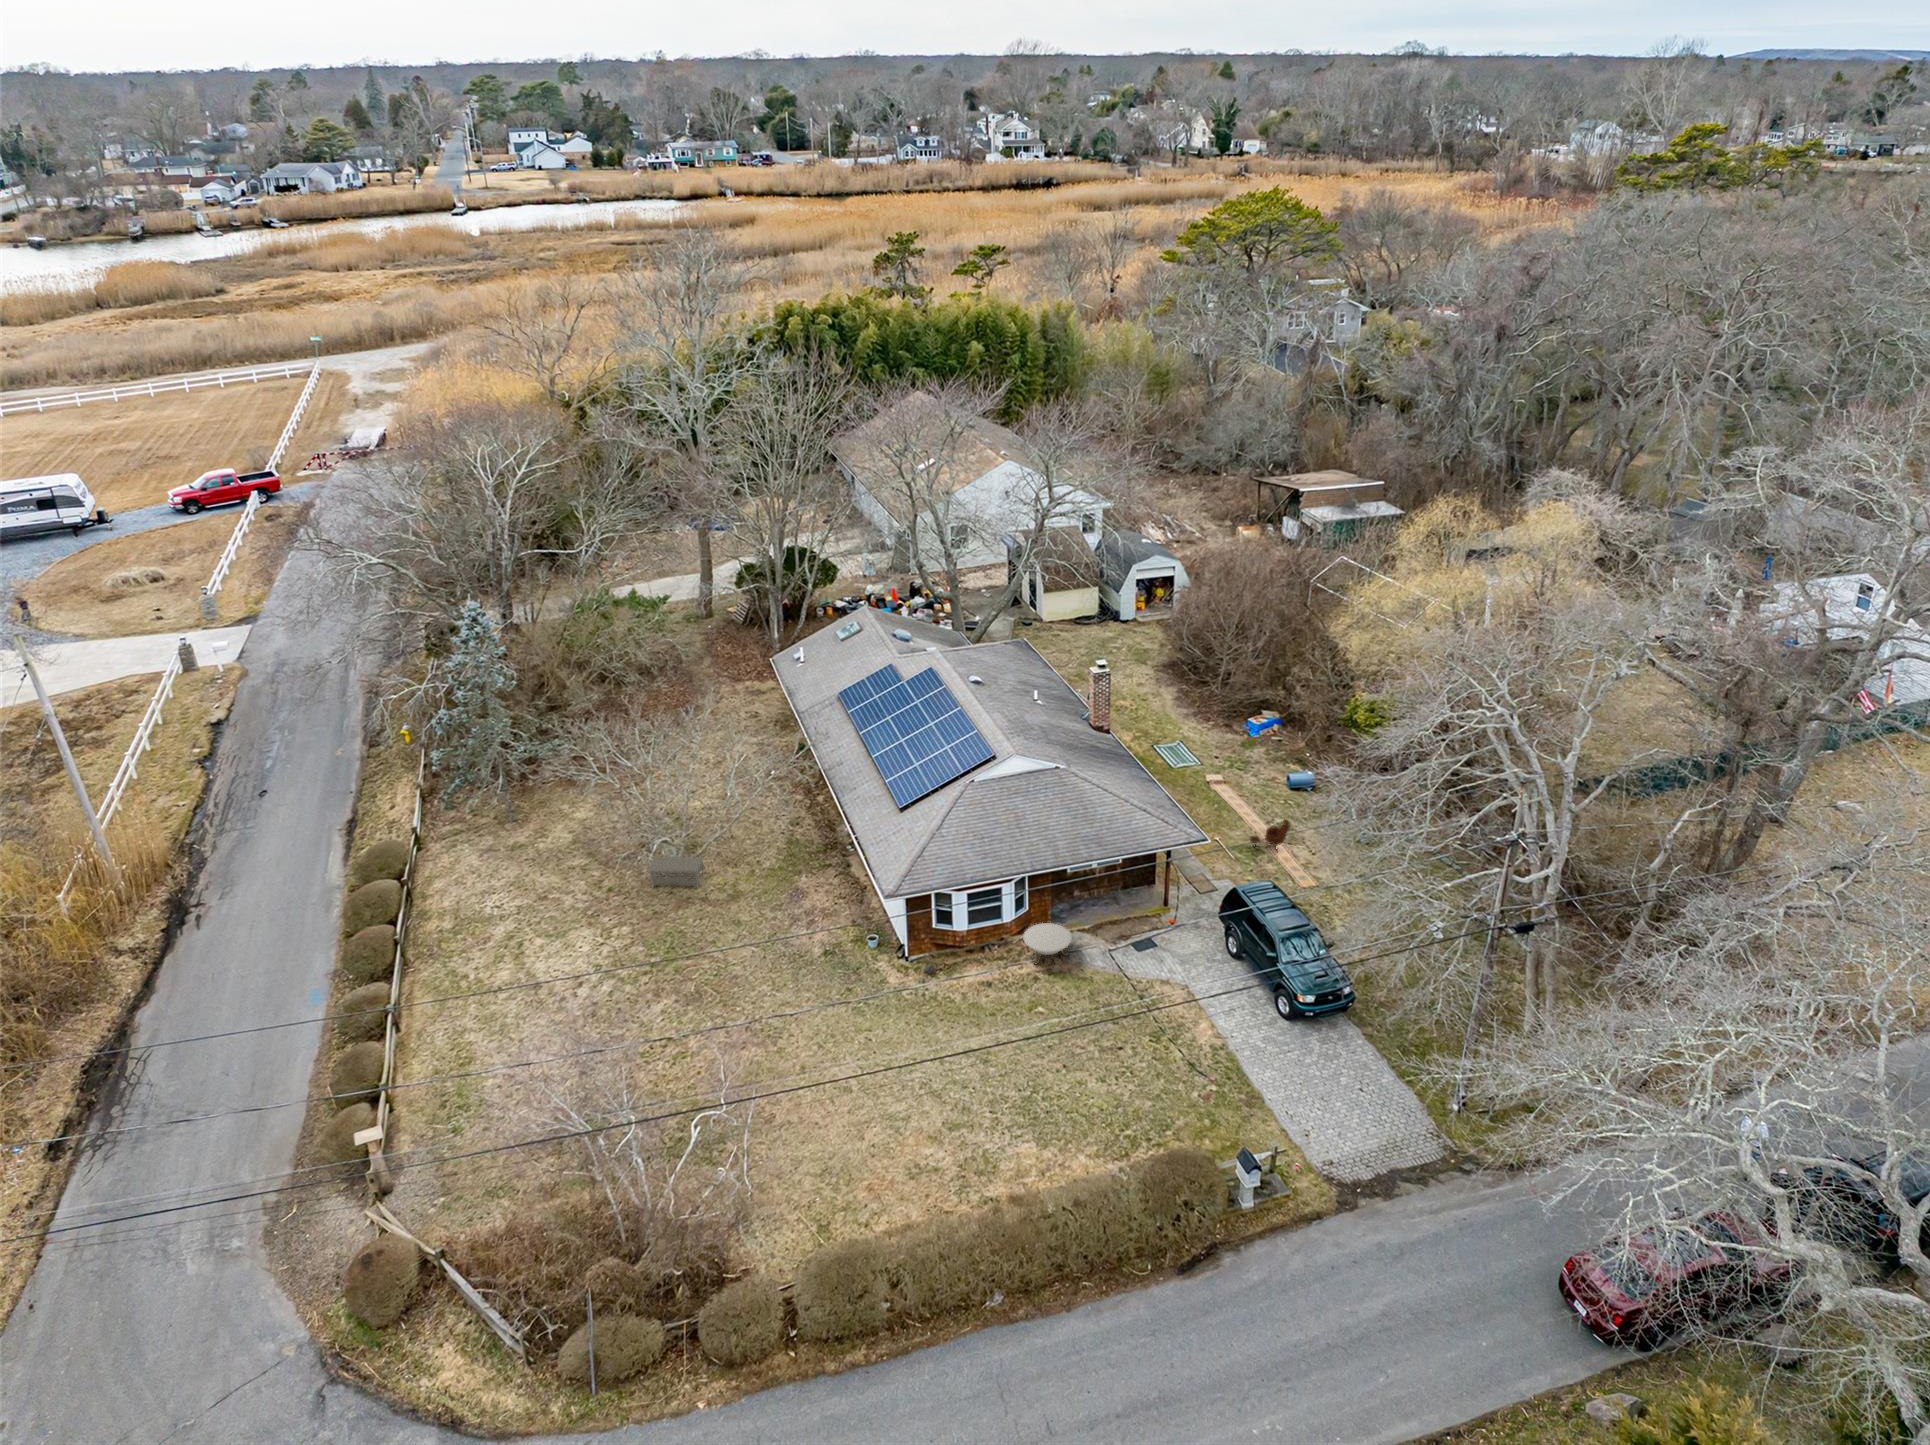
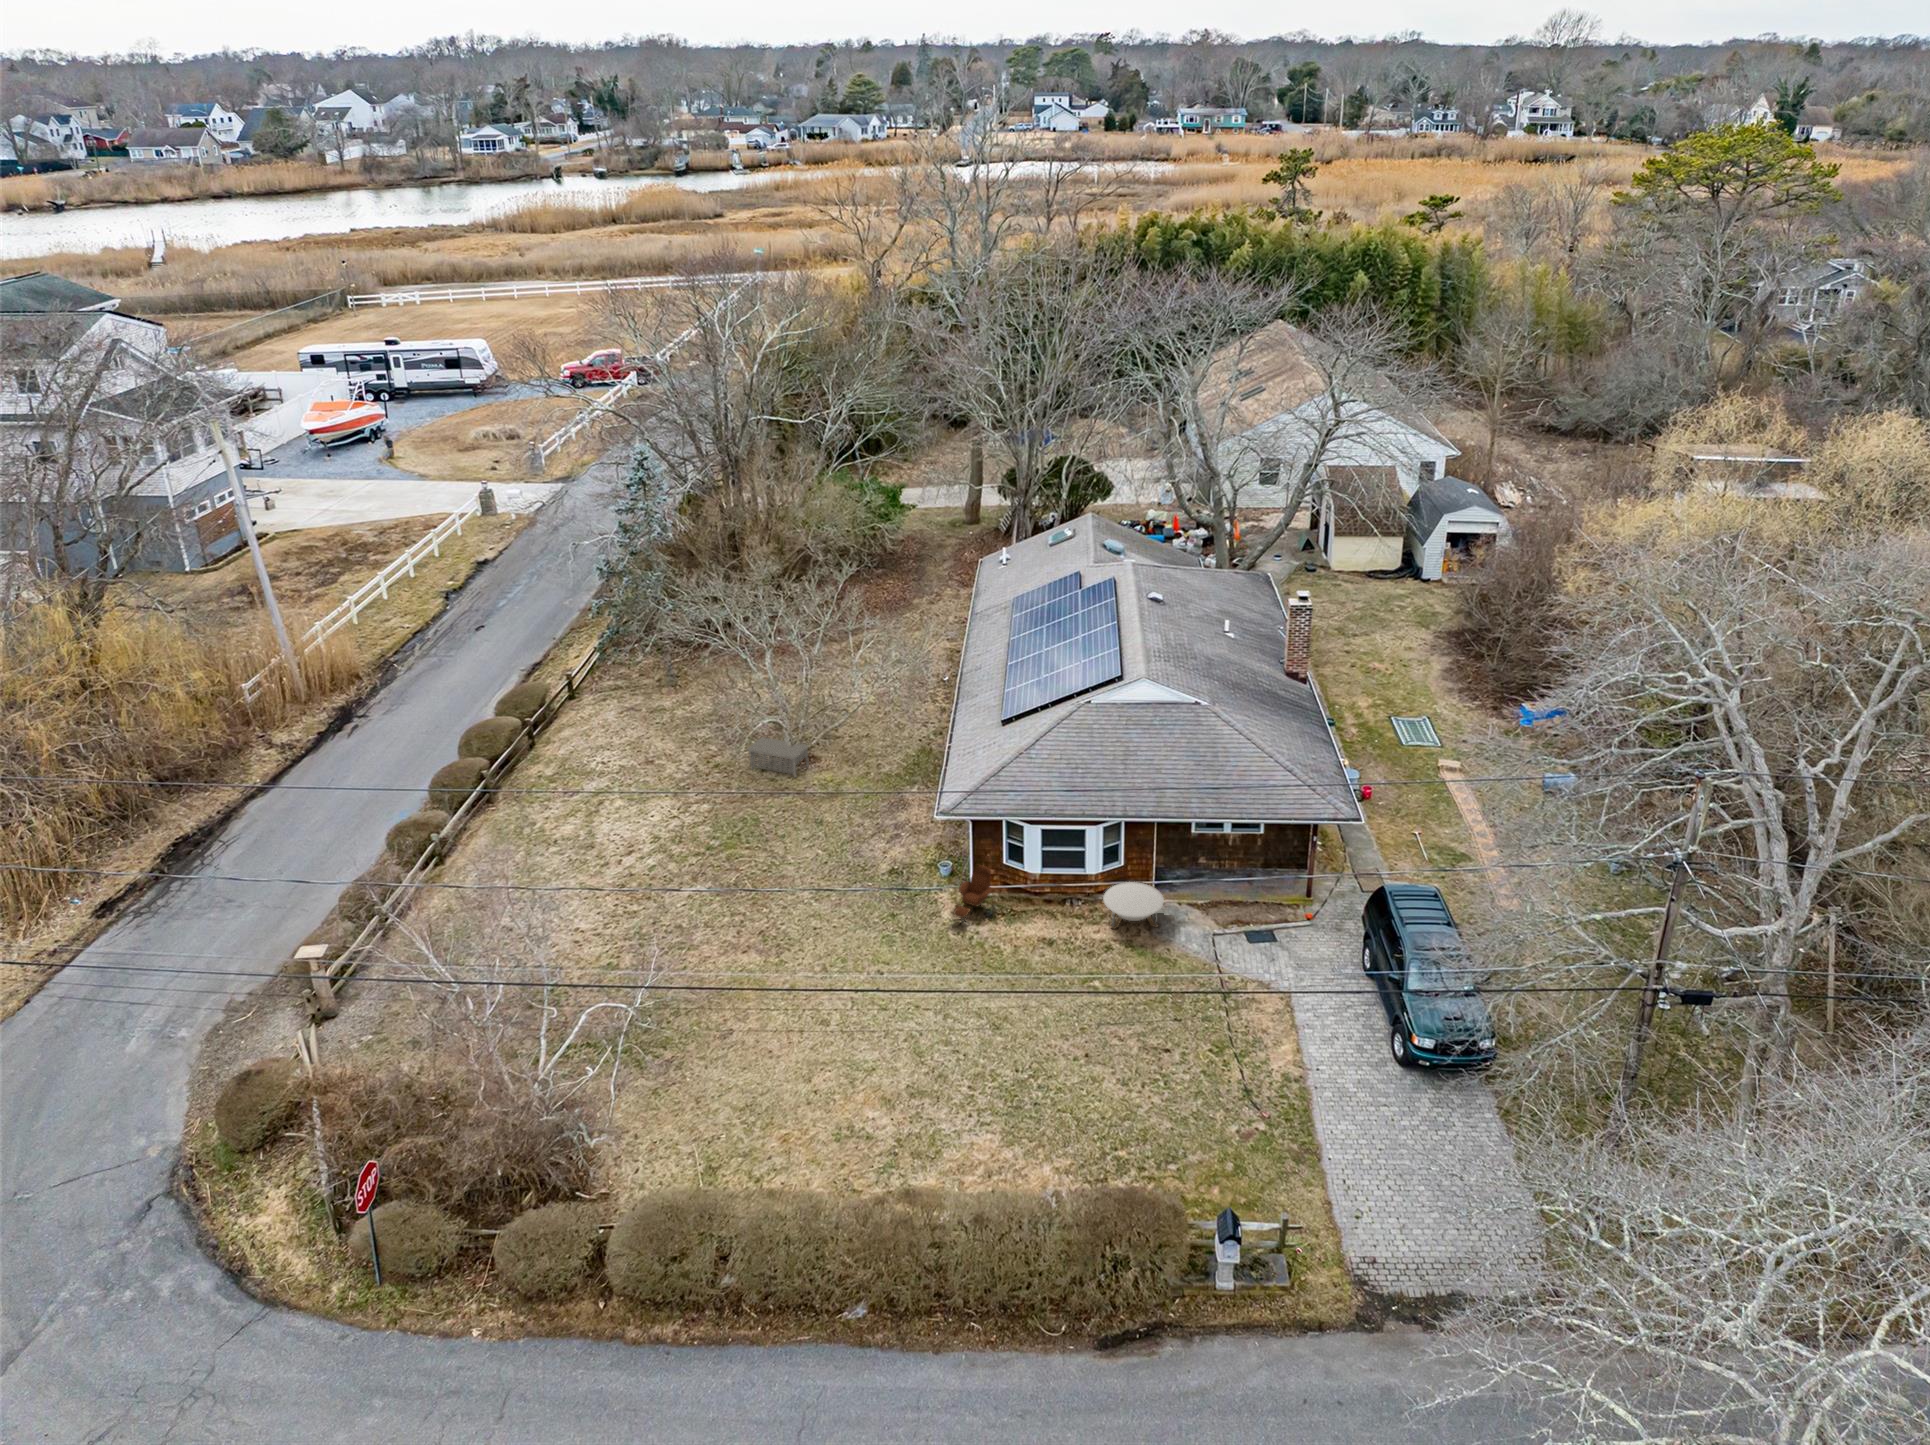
lounge chair: present [1250,819,1290,847] -> present [954,865,992,922]

